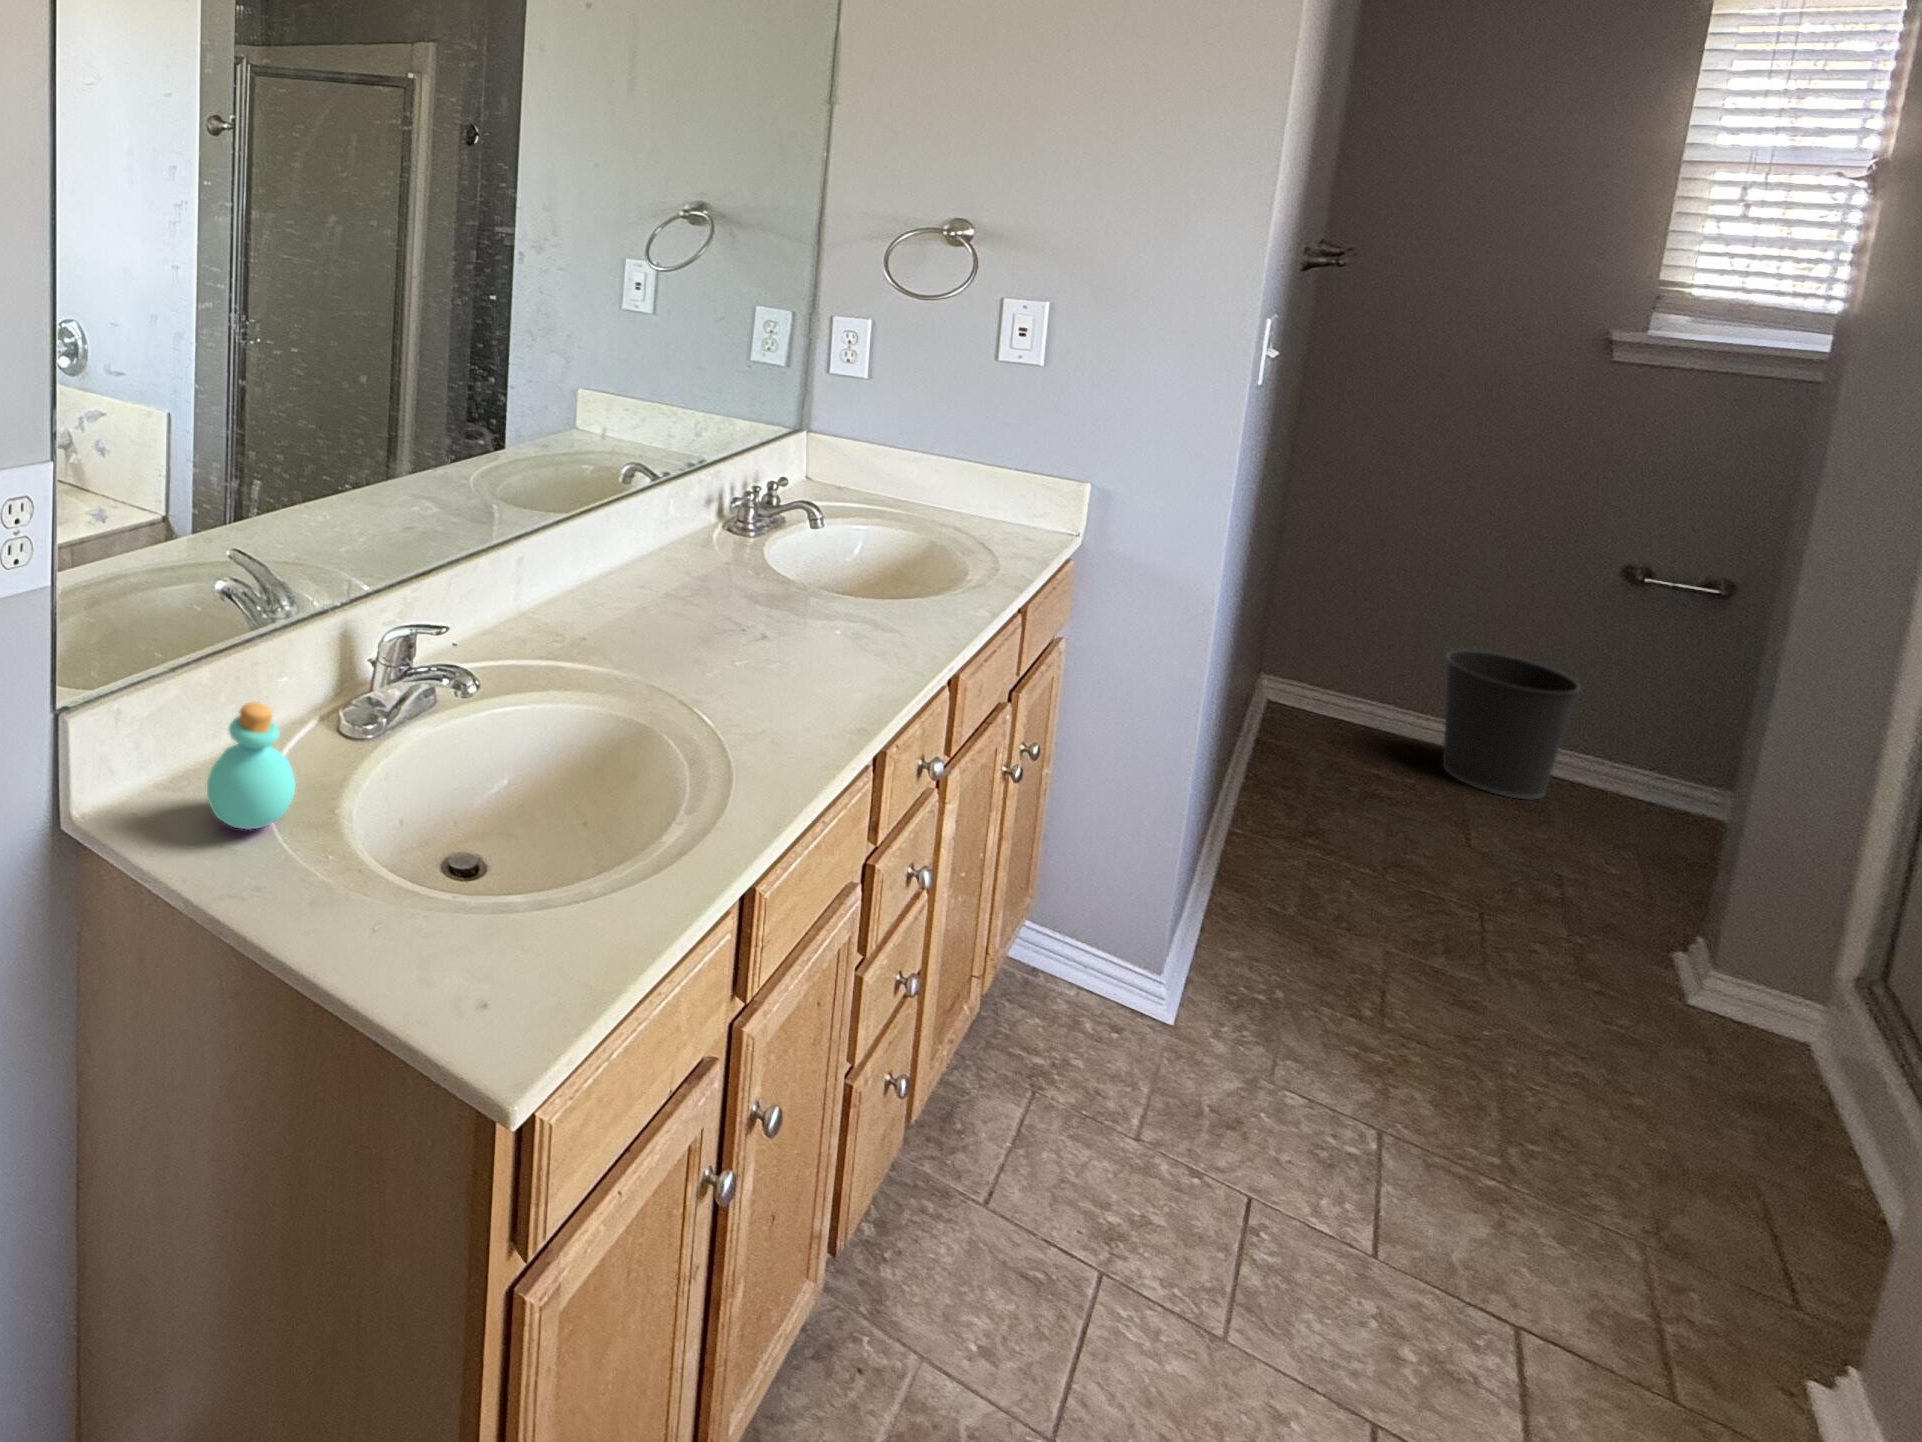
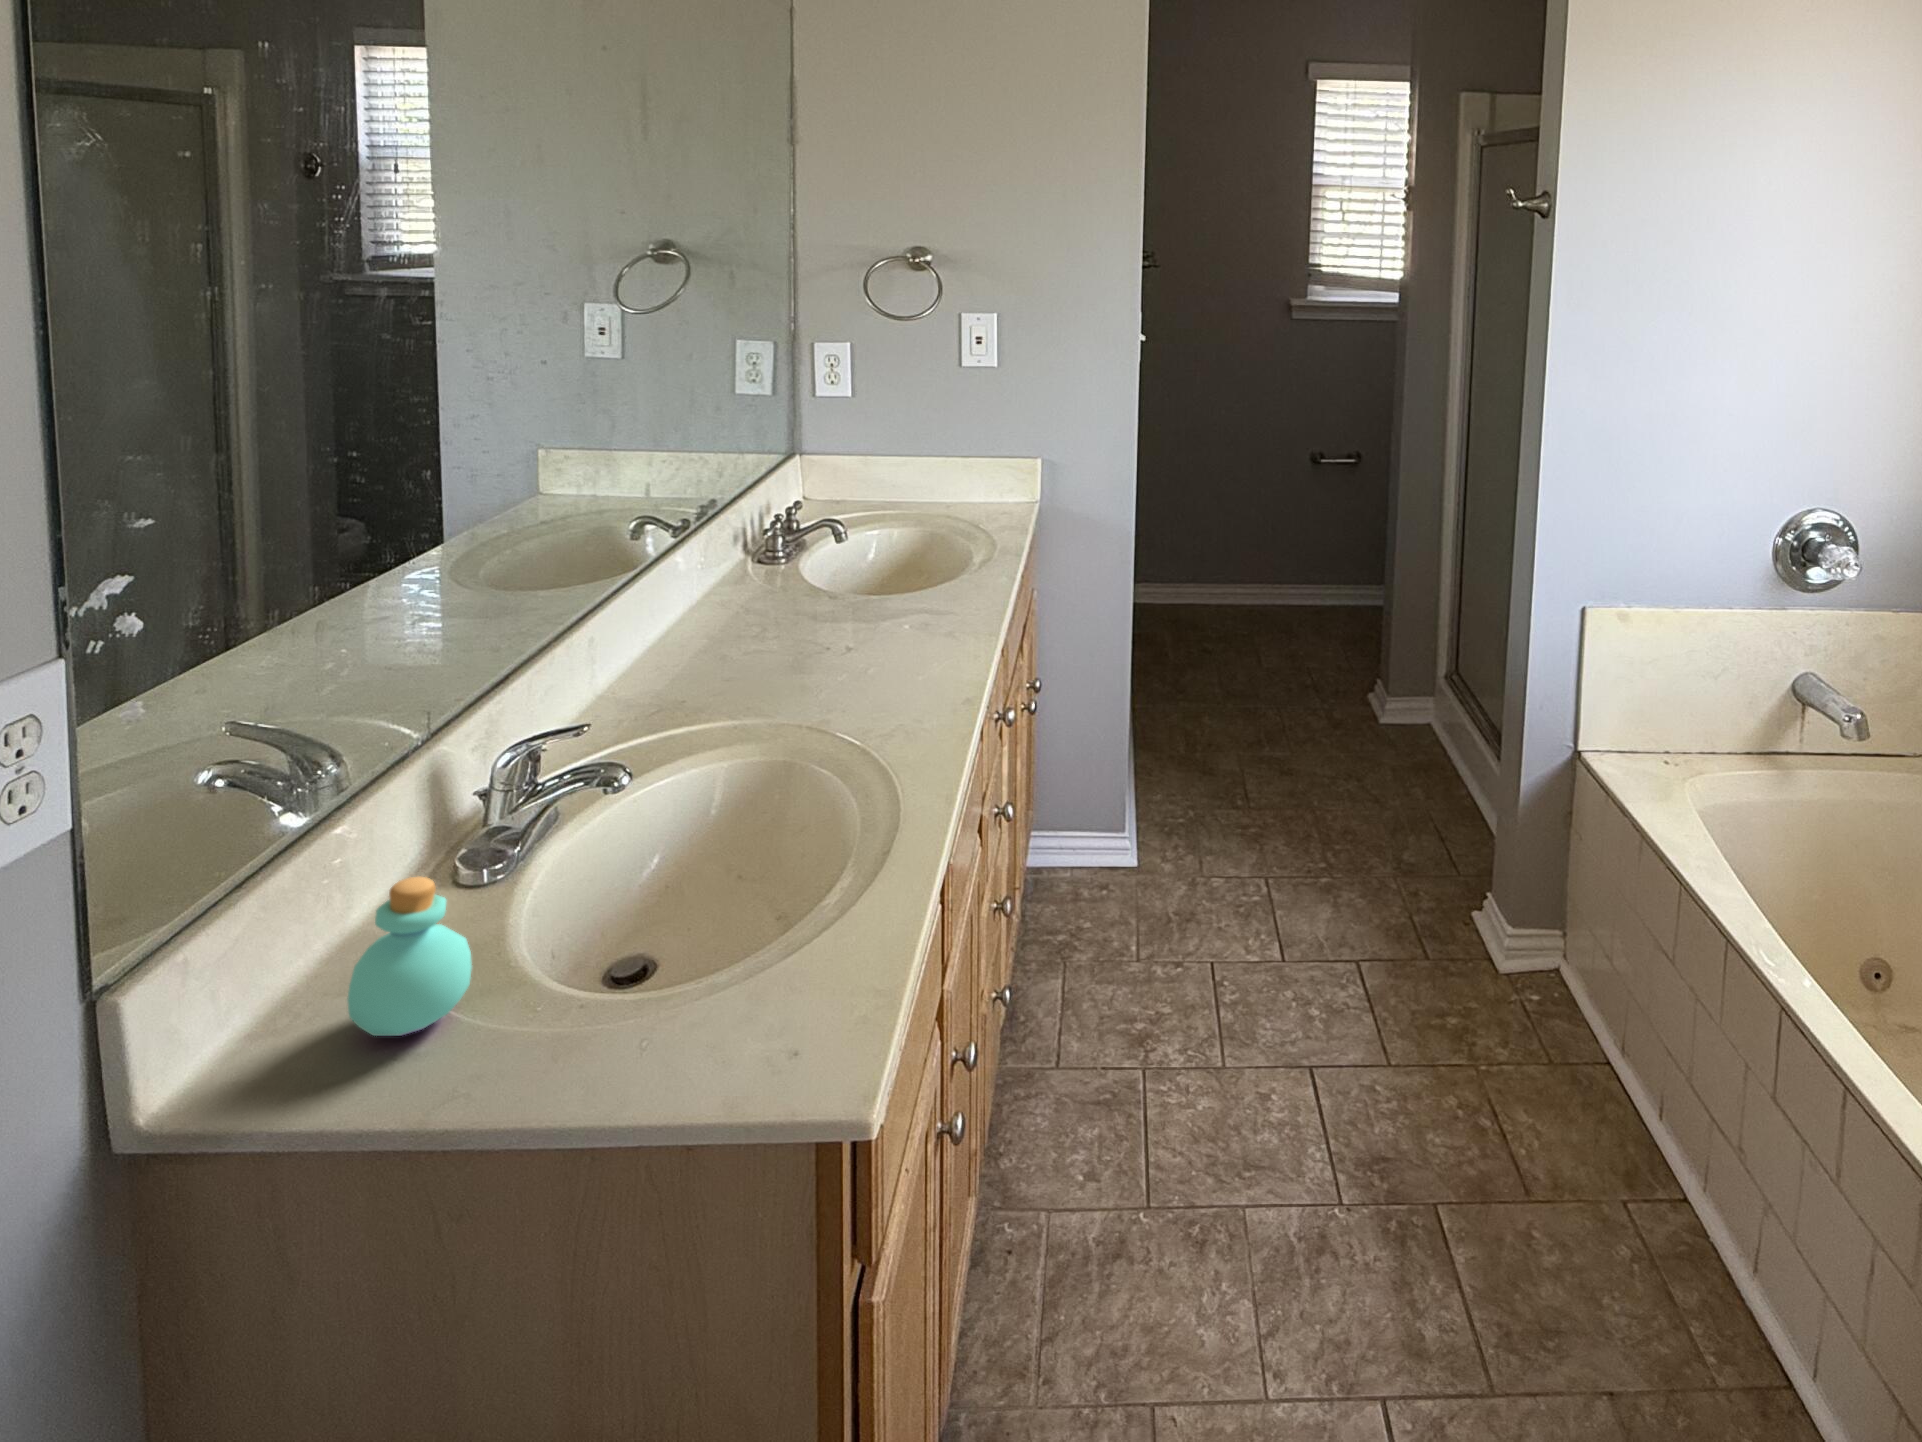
wastebasket: present [1443,650,1581,799] -> none [1225,532,1294,627]

